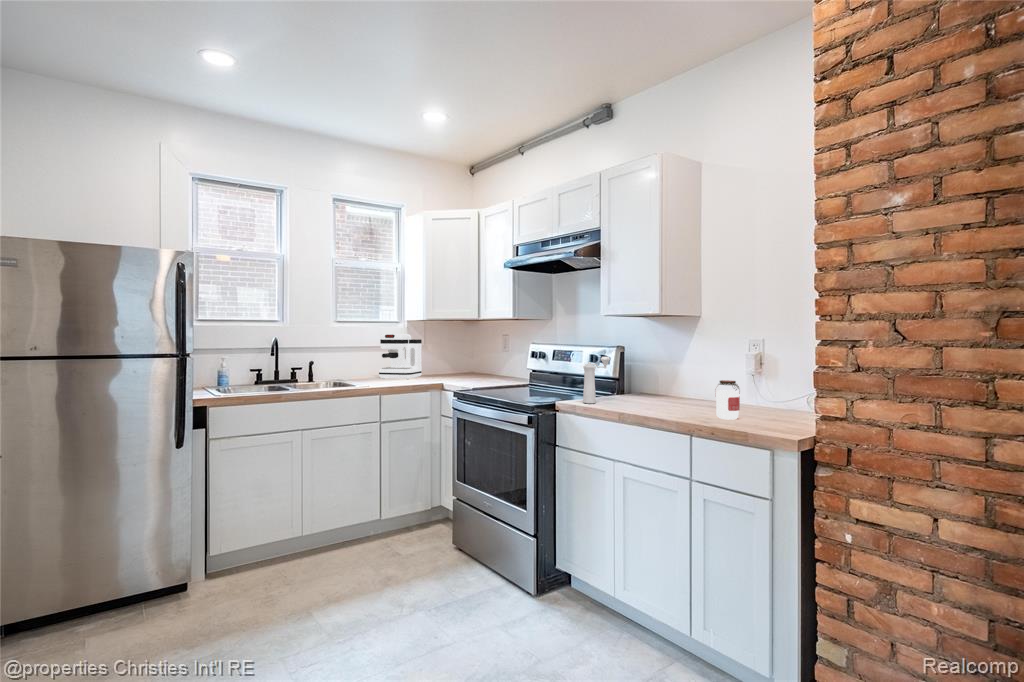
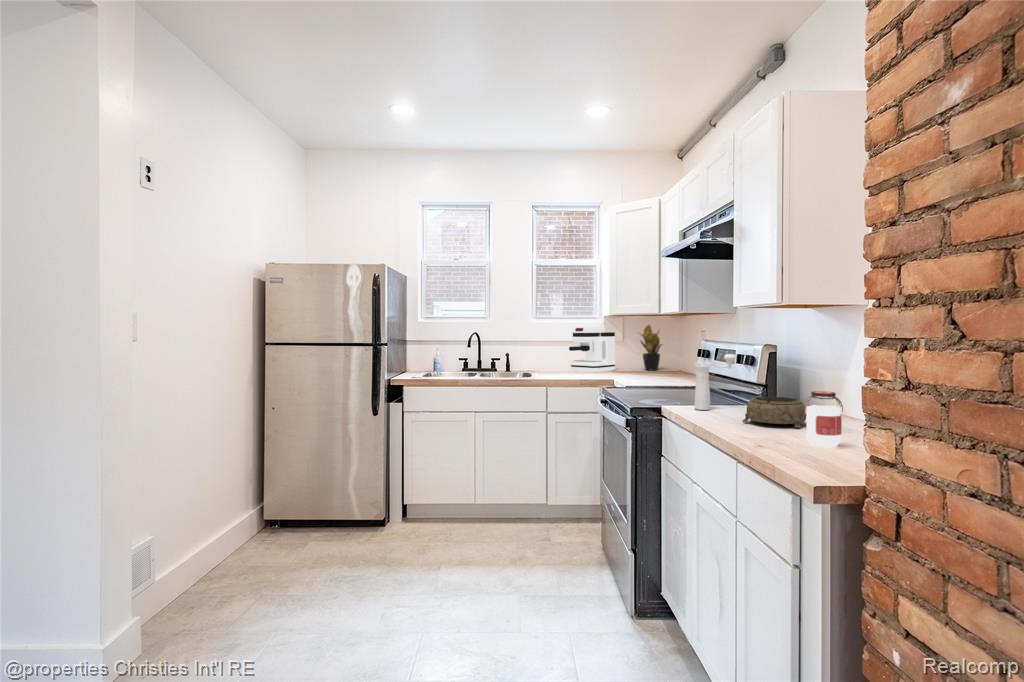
potted plant: none [438,331,467,376] -> present [640,325,662,370]
decorative bowl: none [642,388,686,410] -> present [743,397,807,428]

